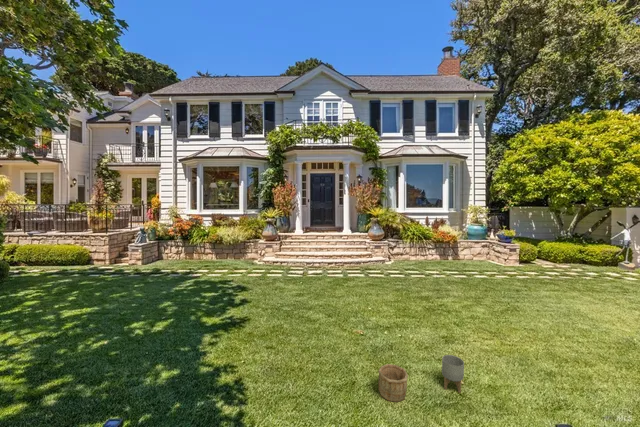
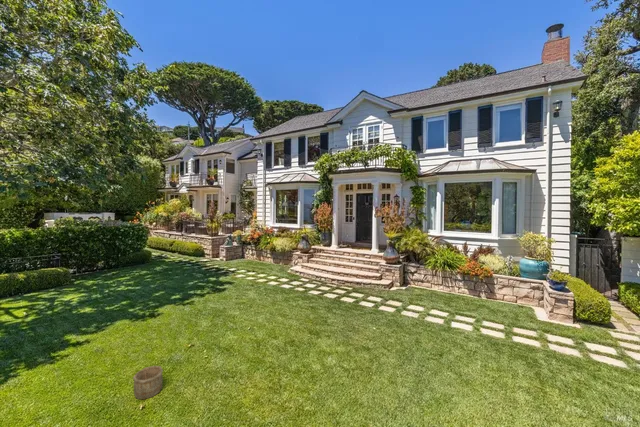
planter: present [442,355,464,393] -> none [181,376,202,416]

